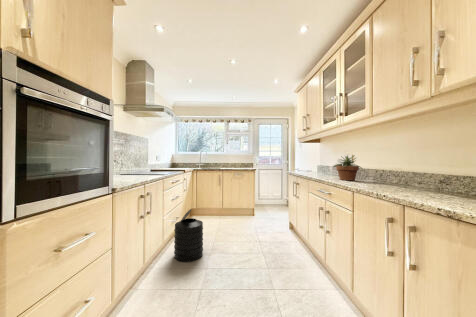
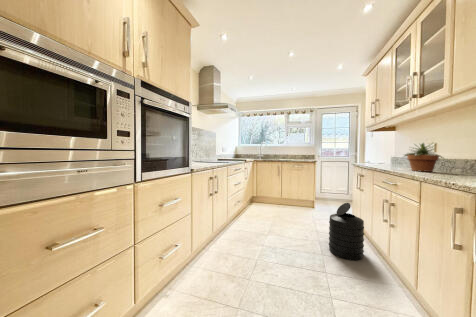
trash can: present [174,209,203,262] -> present [329,203,364,260]

